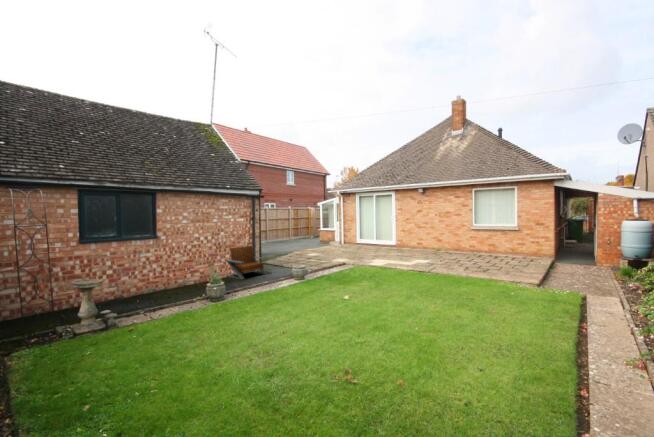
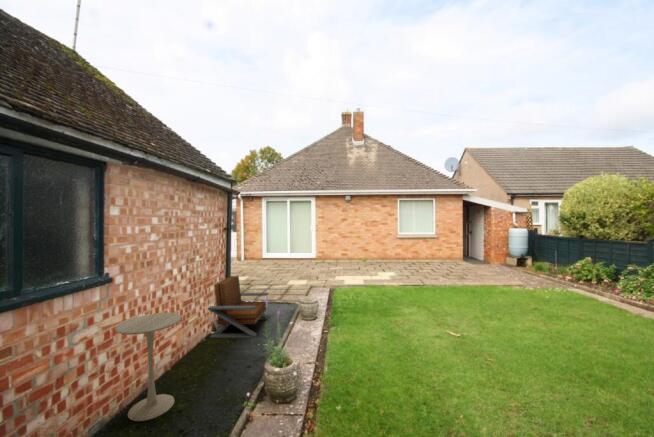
pedestal table: none [155,254,181,292] -> present [115,313,181,421]

